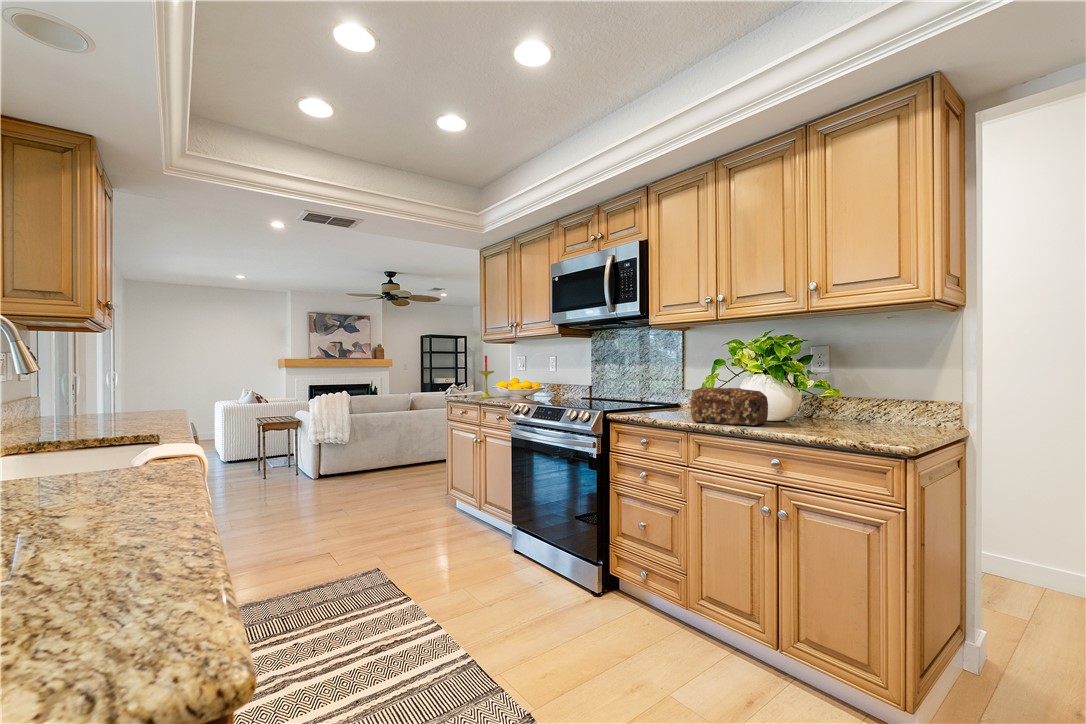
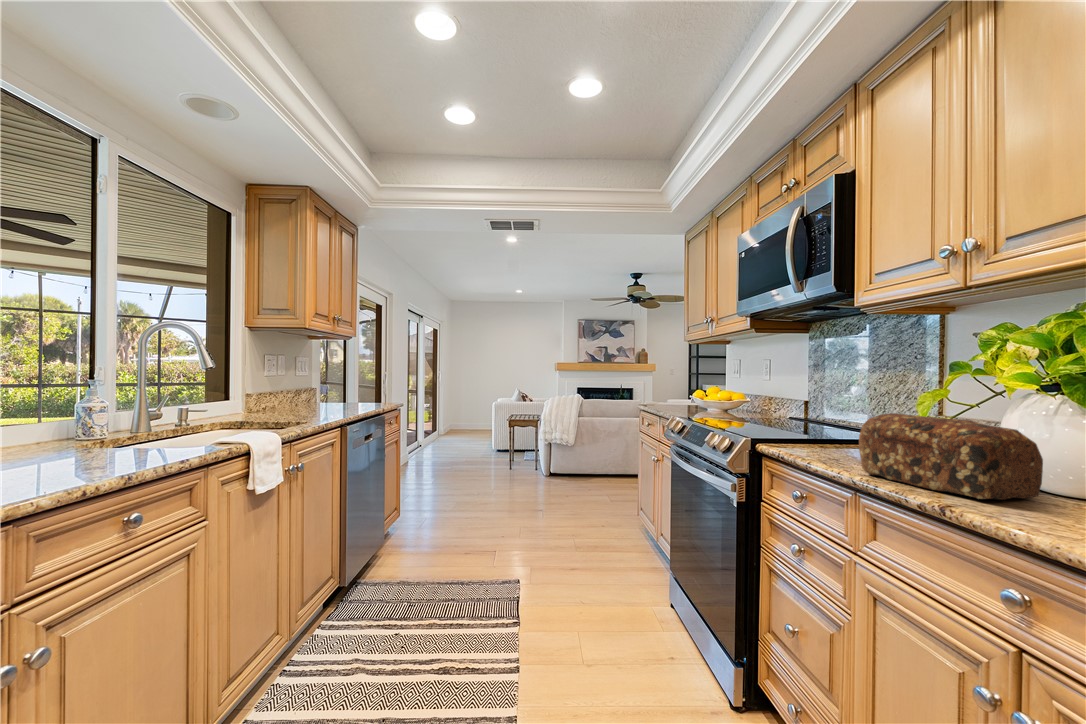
candle: present [478,356,494,398] -> none [662,357,682,408]

